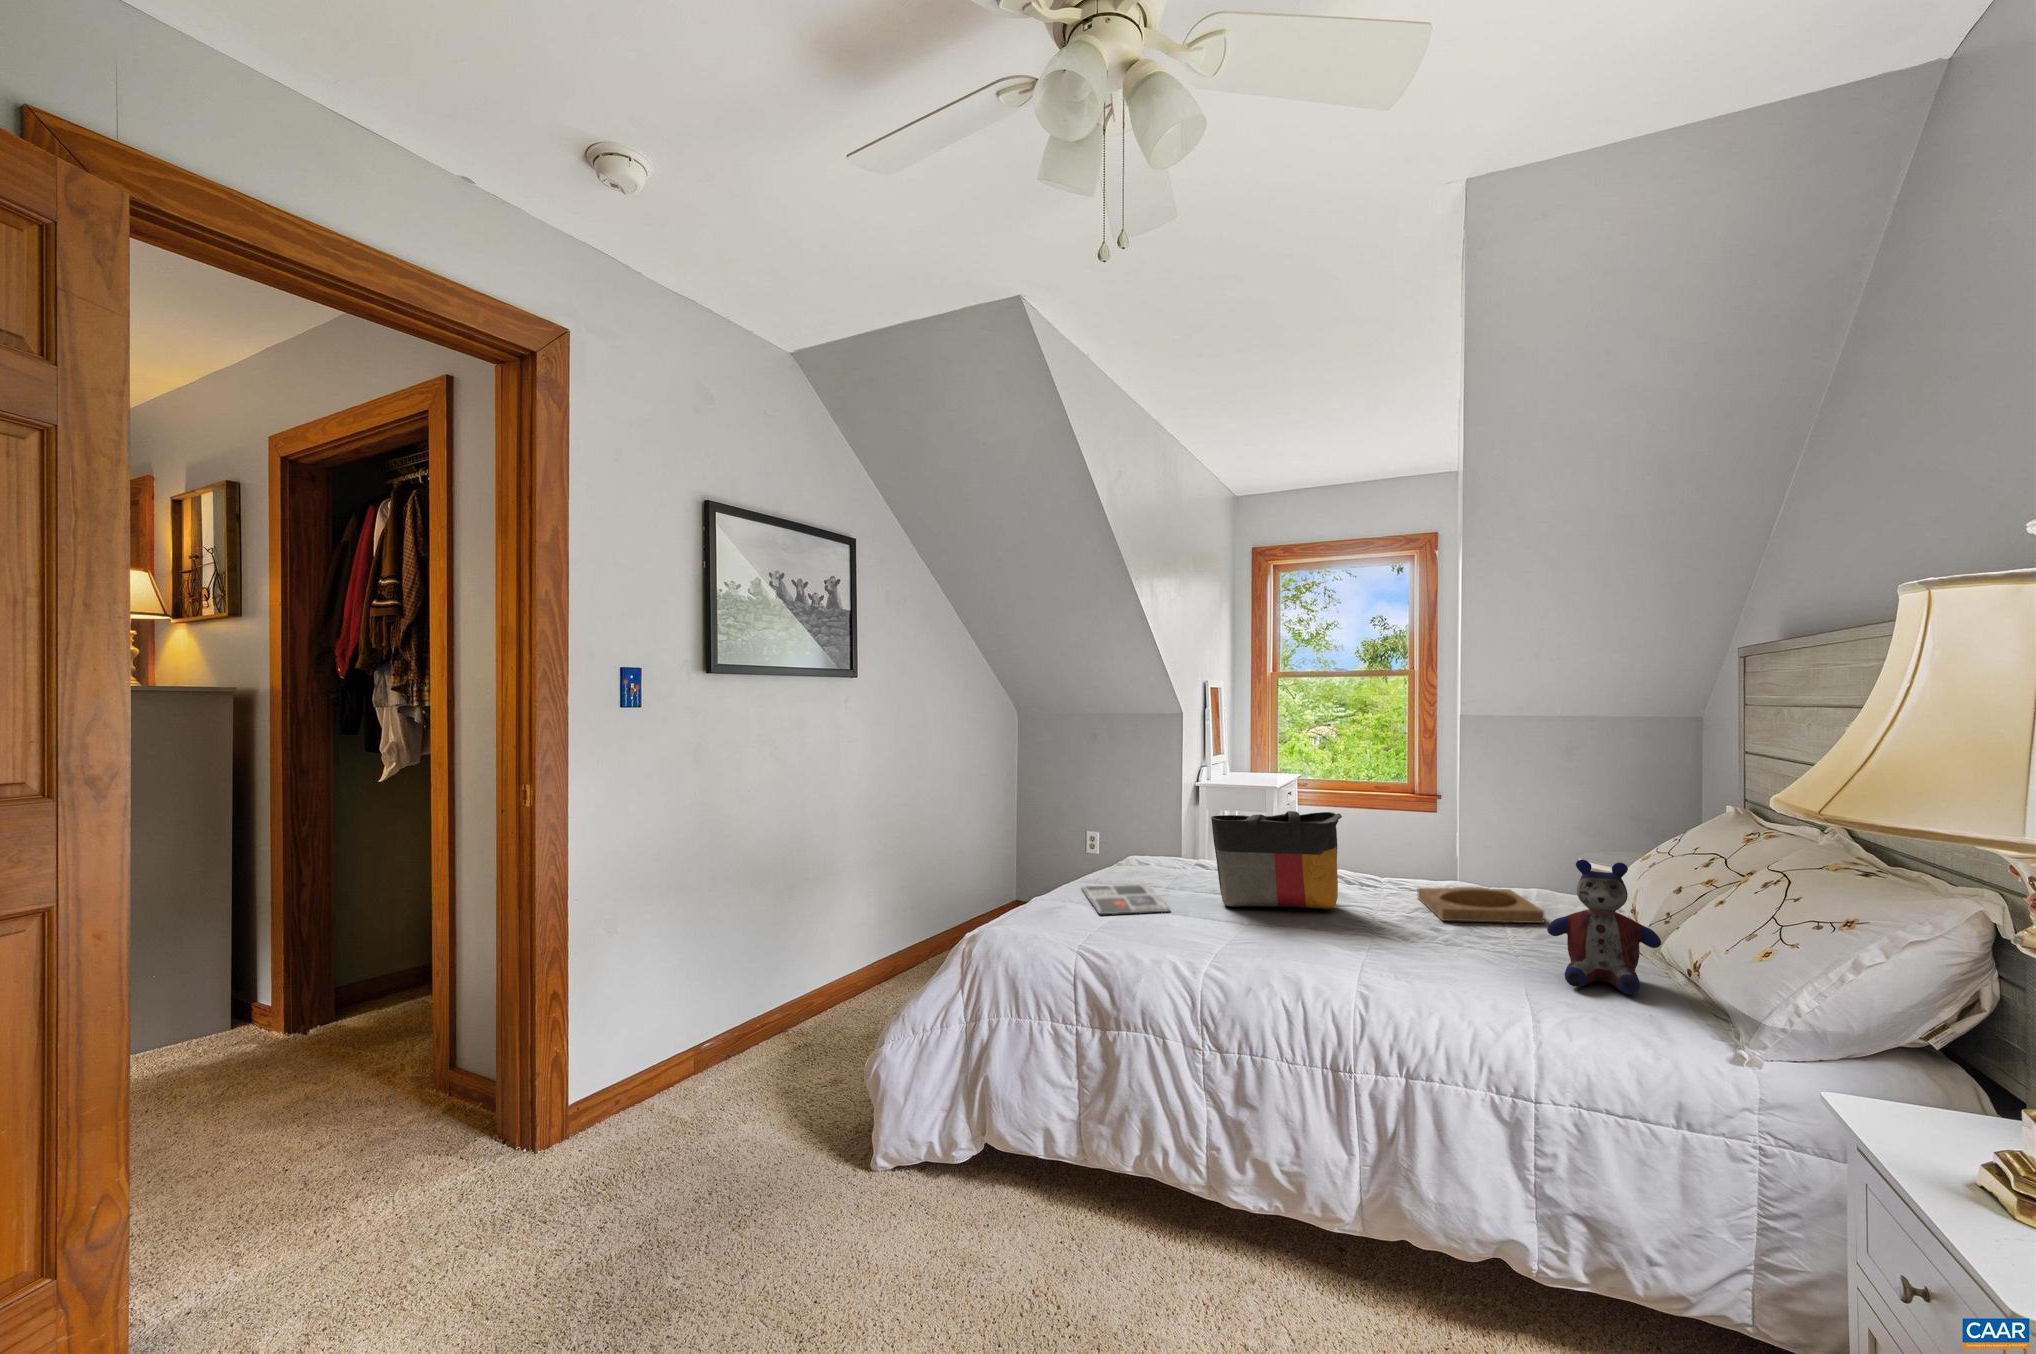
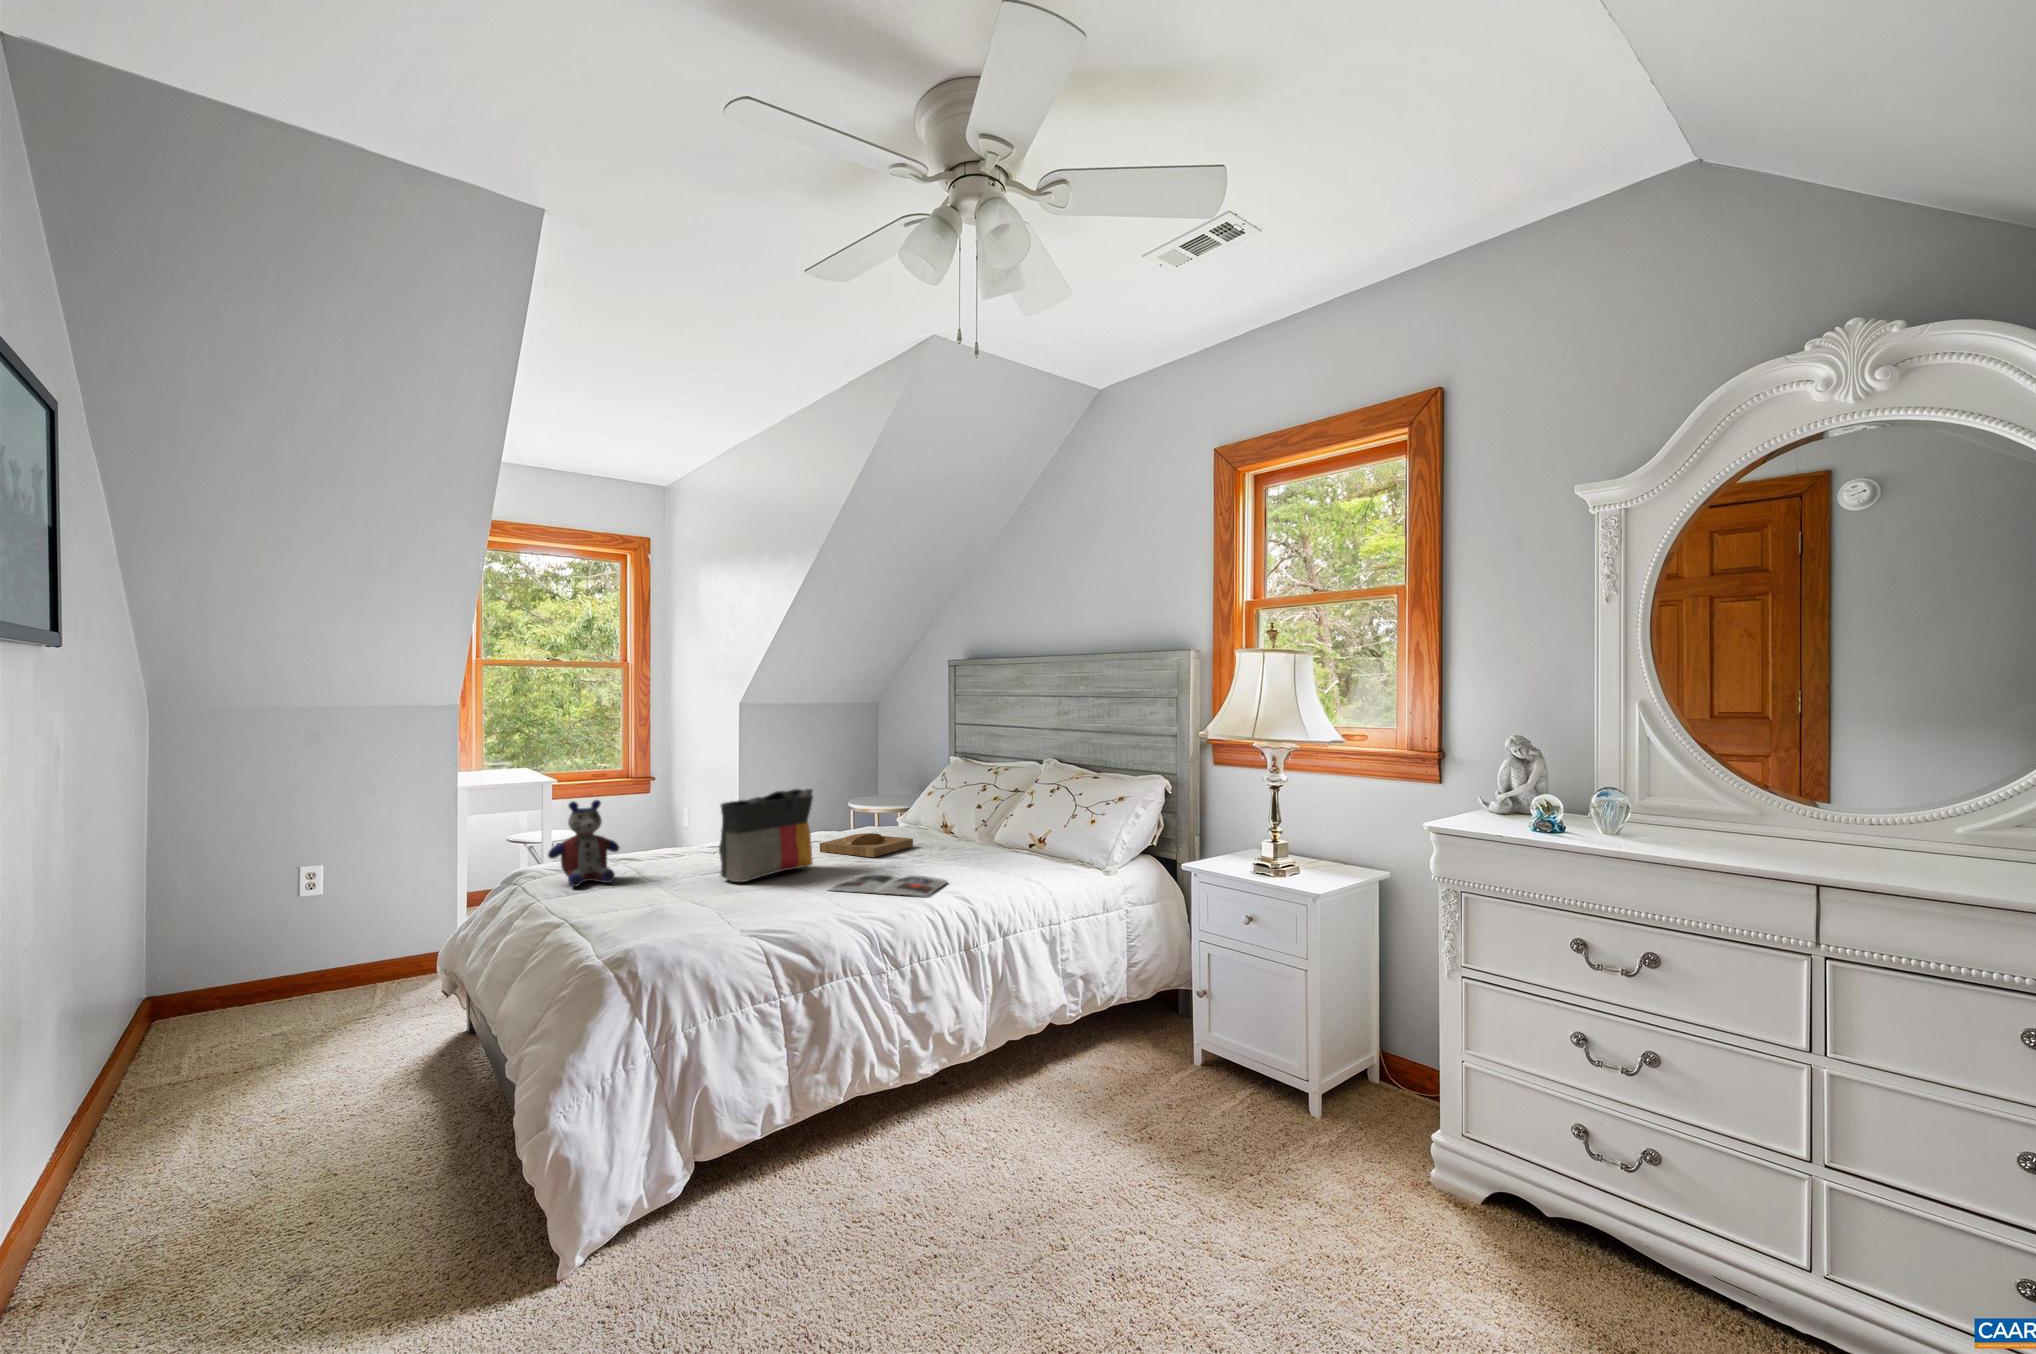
stuffed bear: present [1547,859,1661,994] -> present [548,800,619,887]
magazine: present [1082,884,1170,914] -> present [829,873,947,896]

